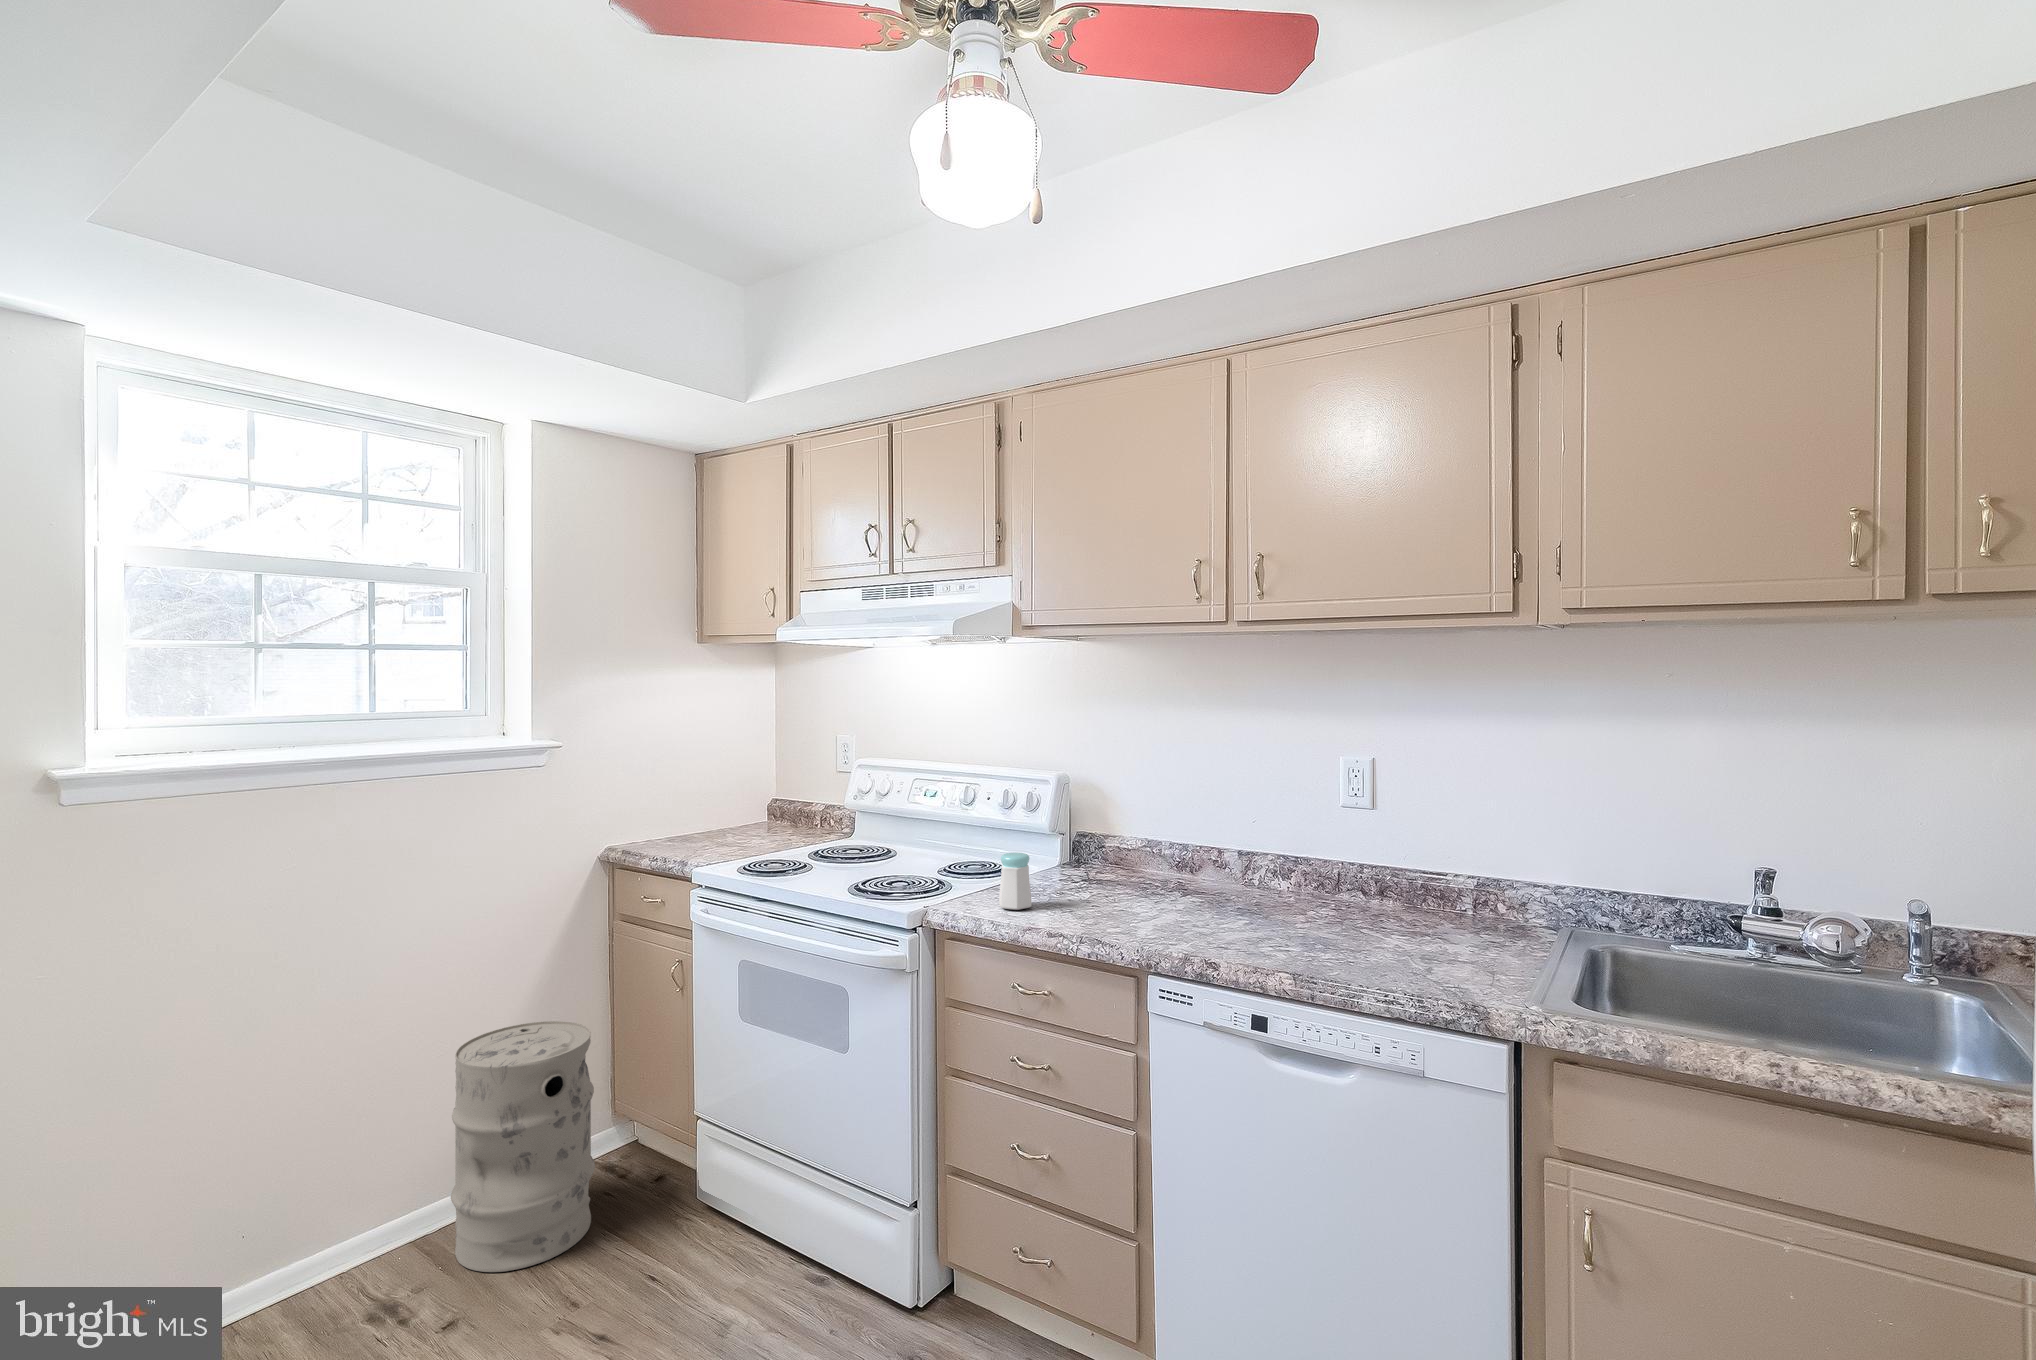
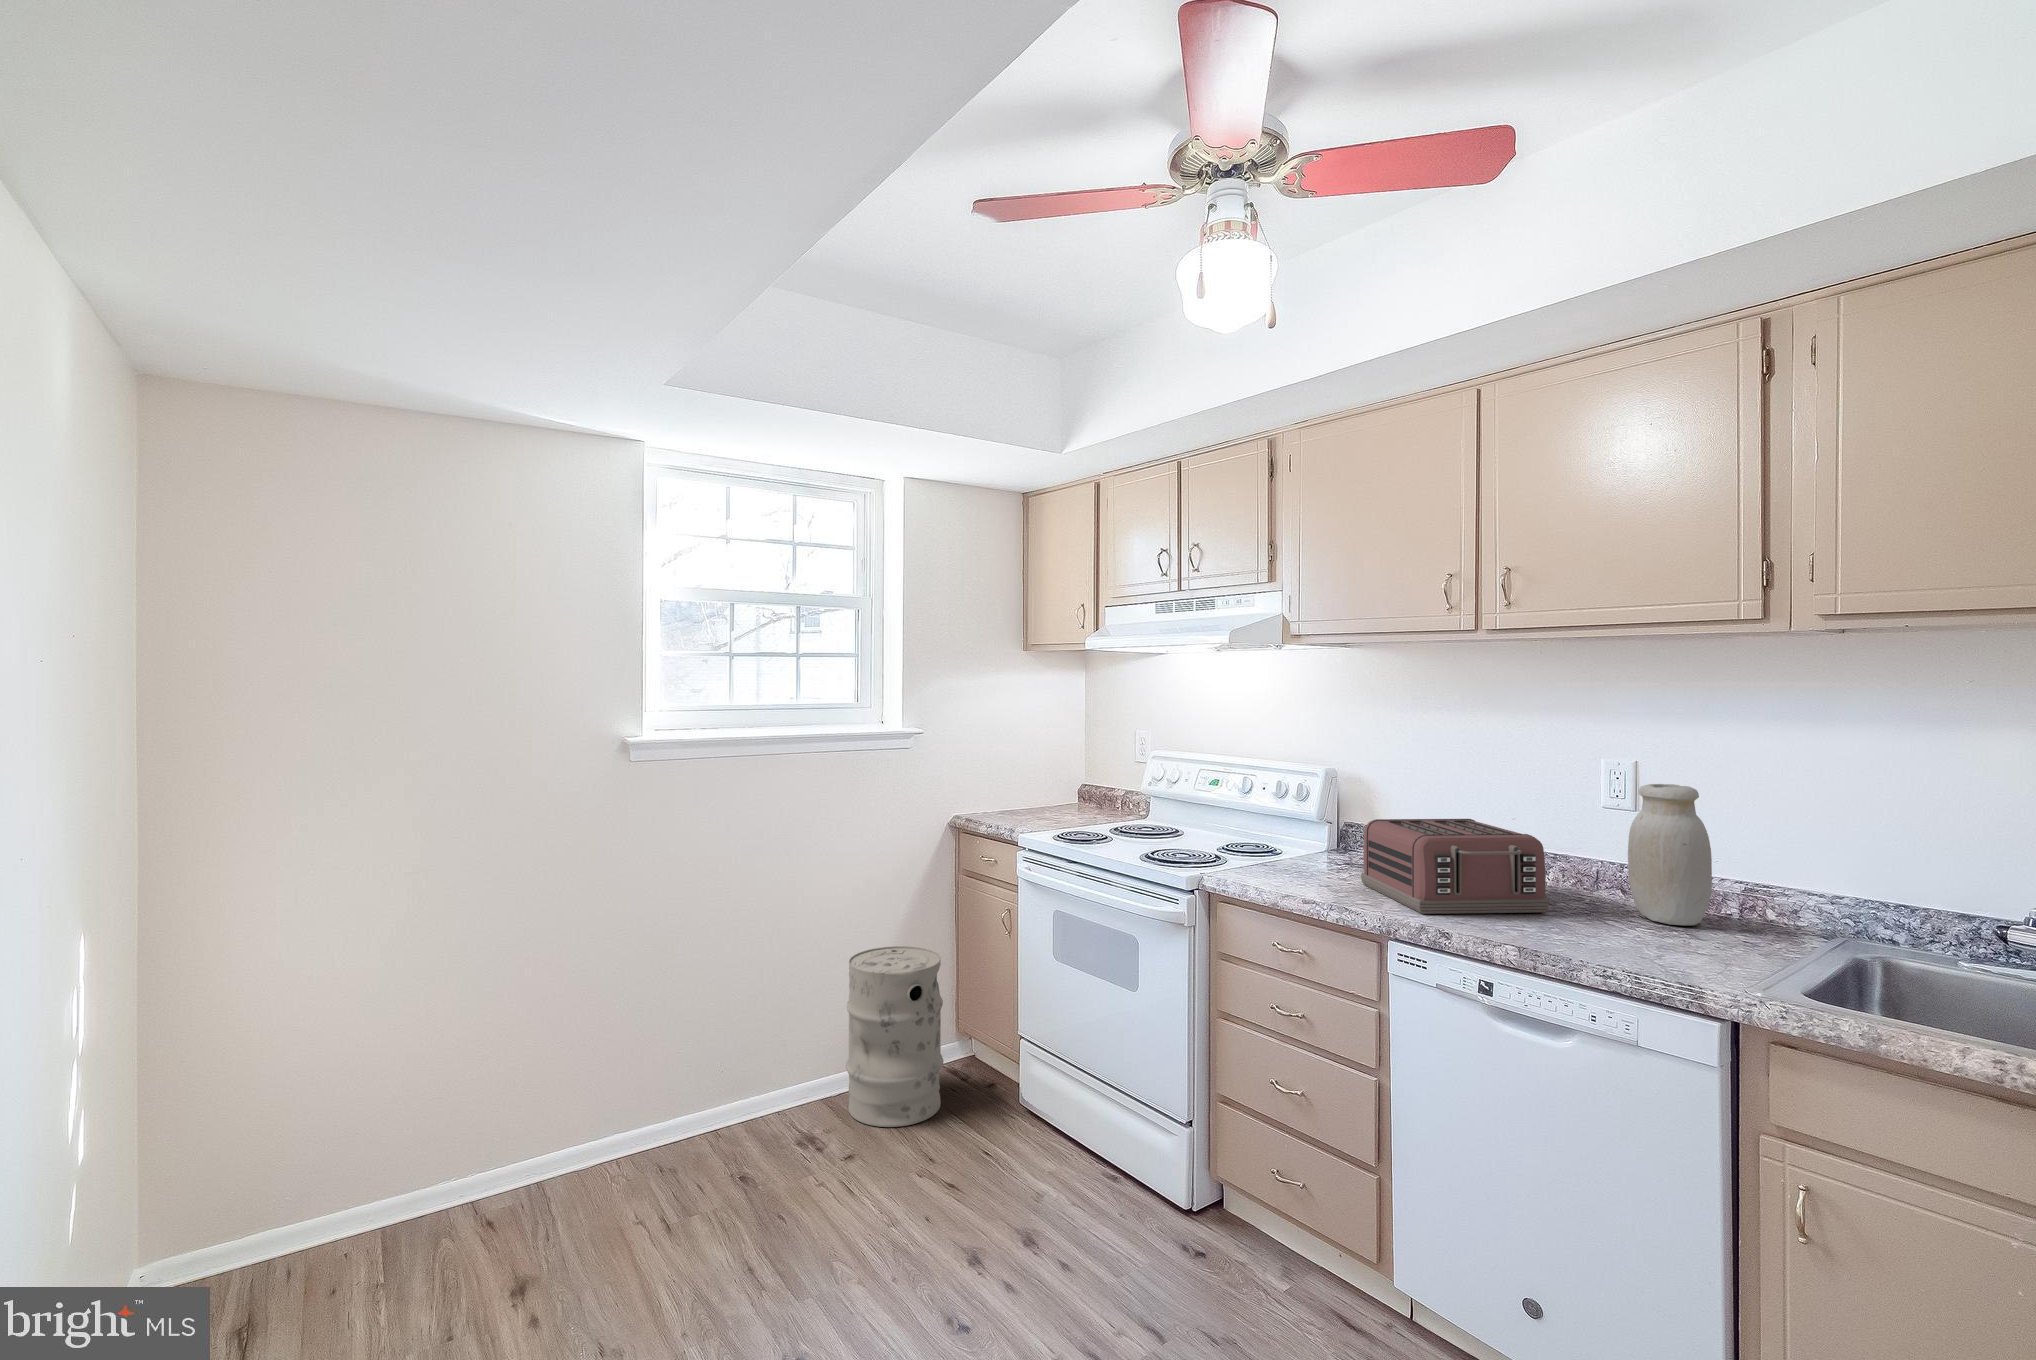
jar: none [1373,780,1452,928] -> present [1628,784,1712,926]
toaster: none [1106,824,1303,939] -> present [1361,819,1549,914]
salt shaker: present [999,852,1032,910] -> none [1263,833,1291,882]

